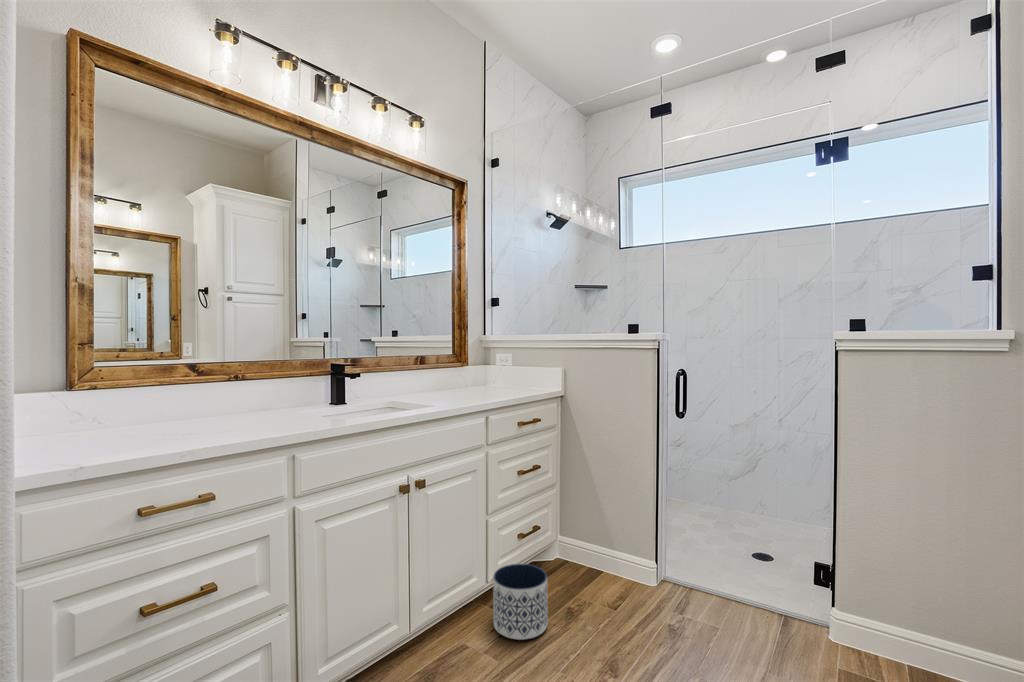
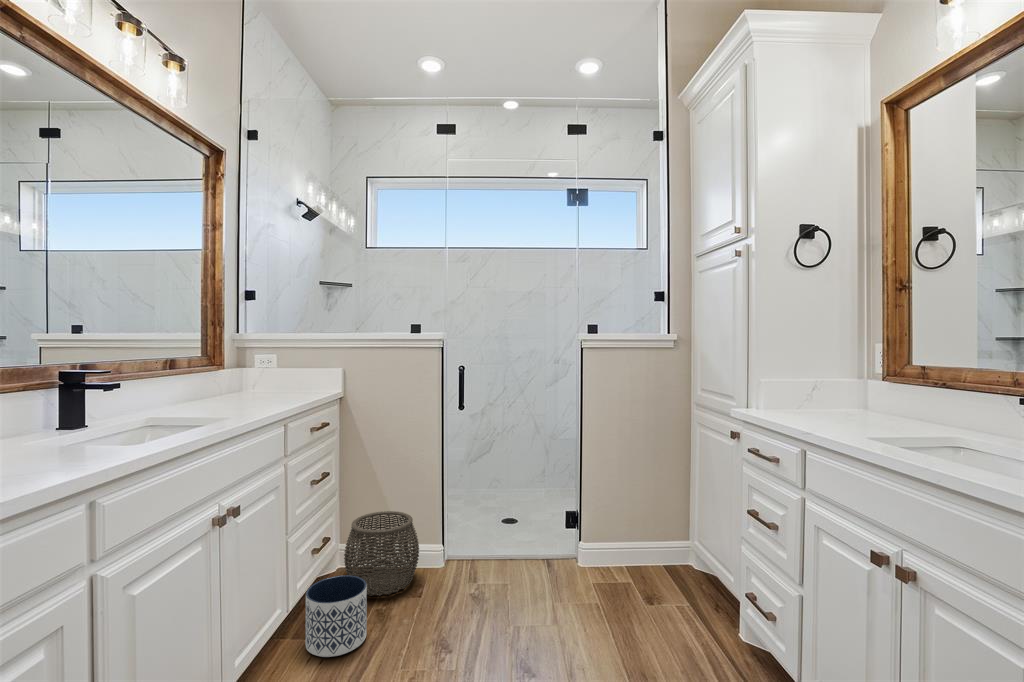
woven basket: none [549,511,623,597] -> present [344,511,419,596]

